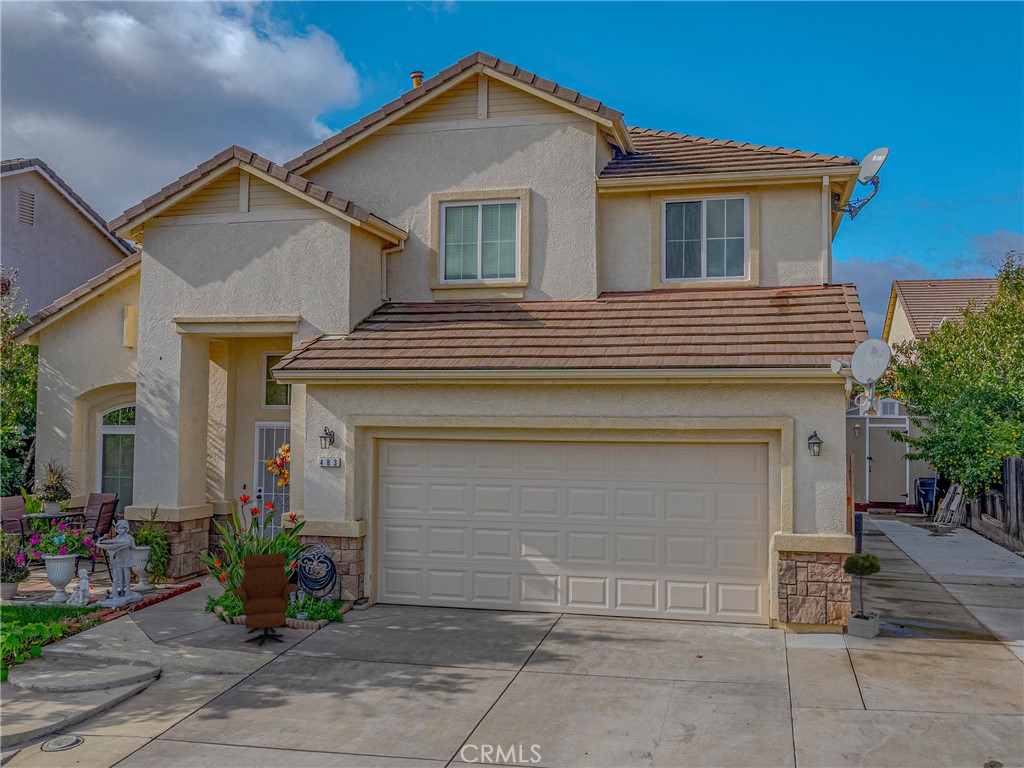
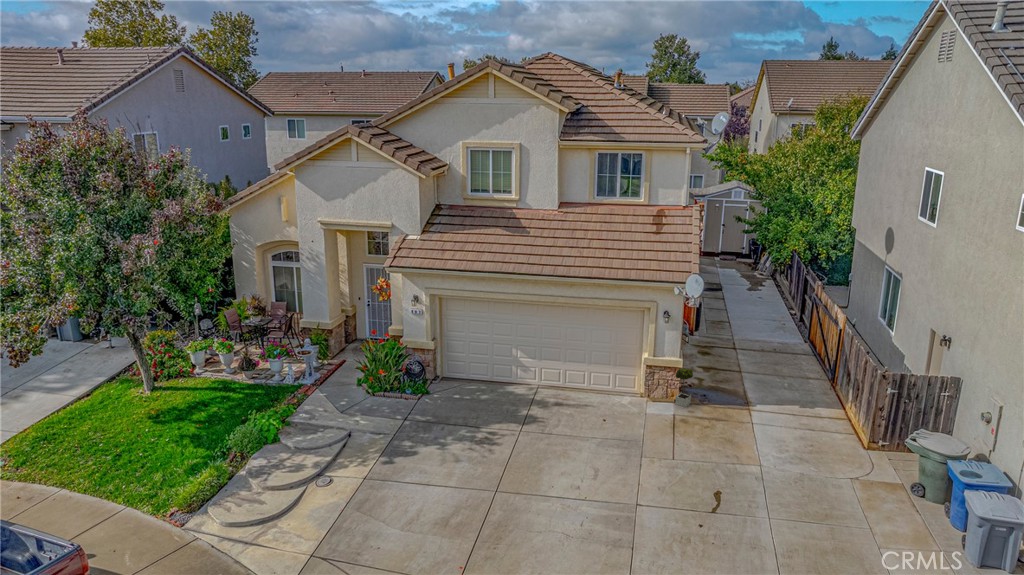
lounge chair: present [233,553,297,646] -> none [375,364,406,414]

